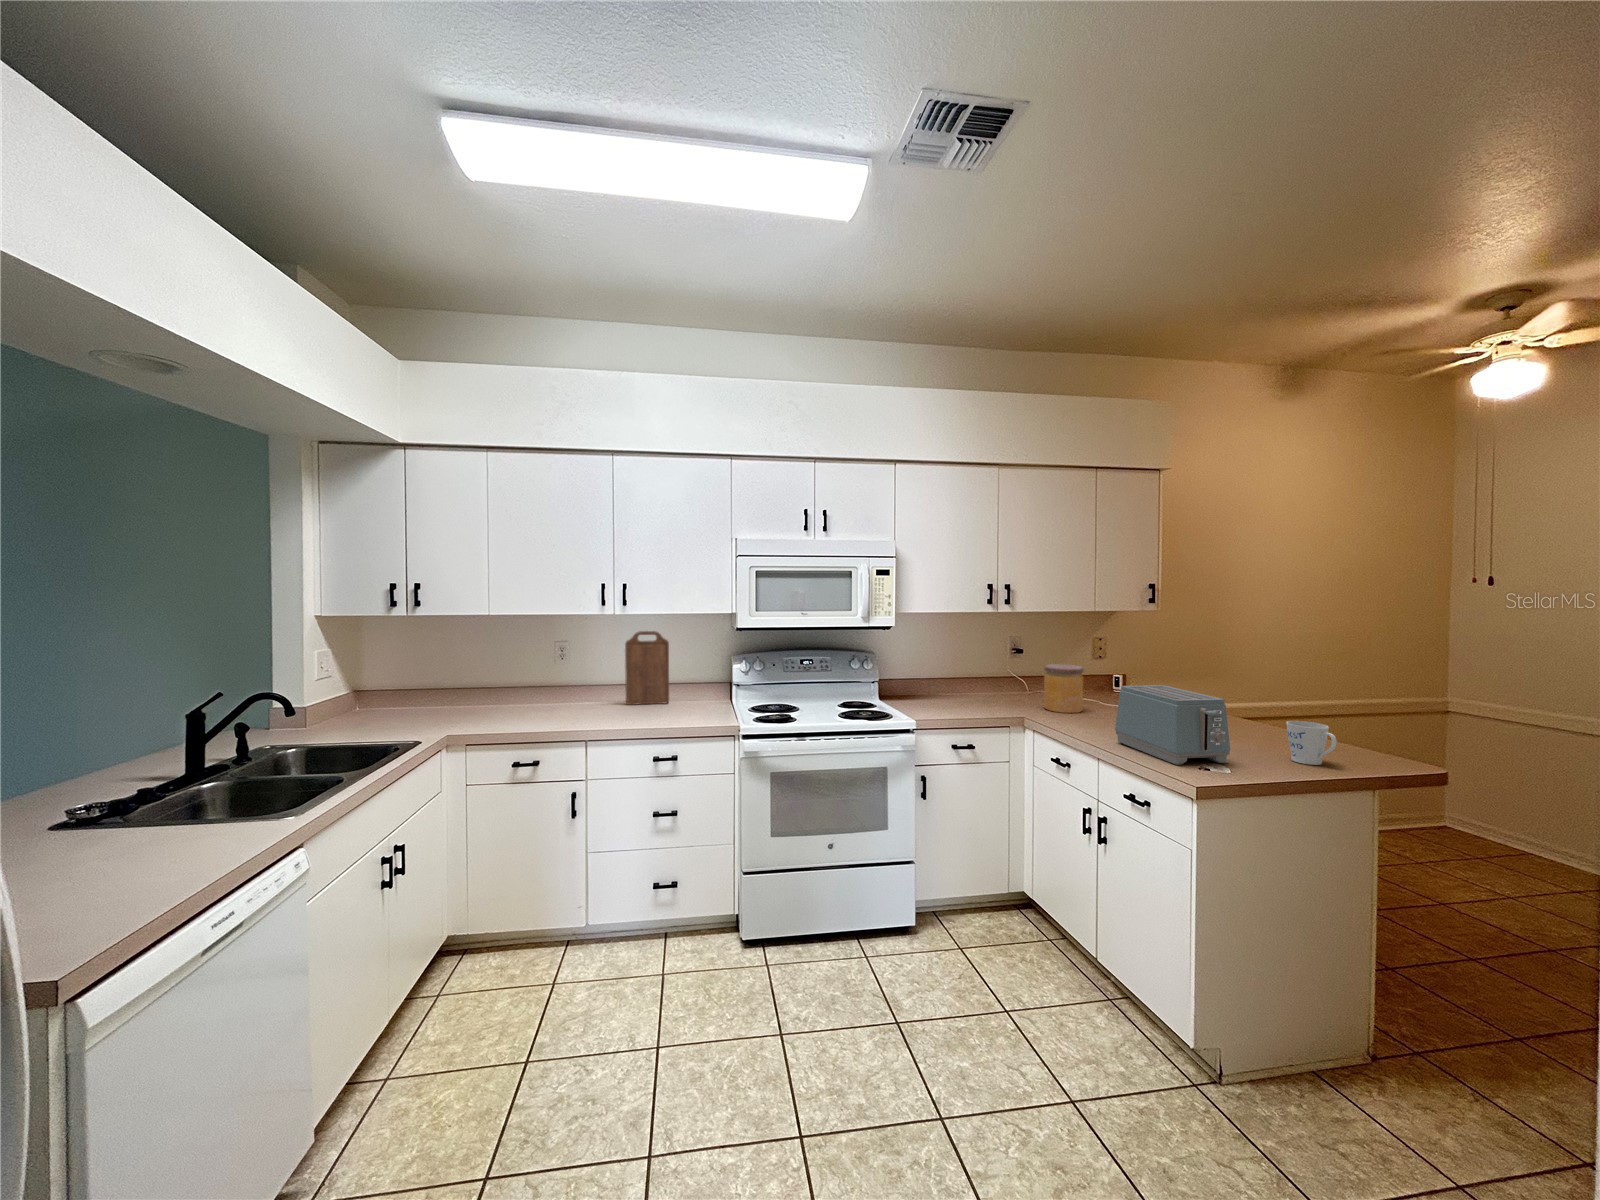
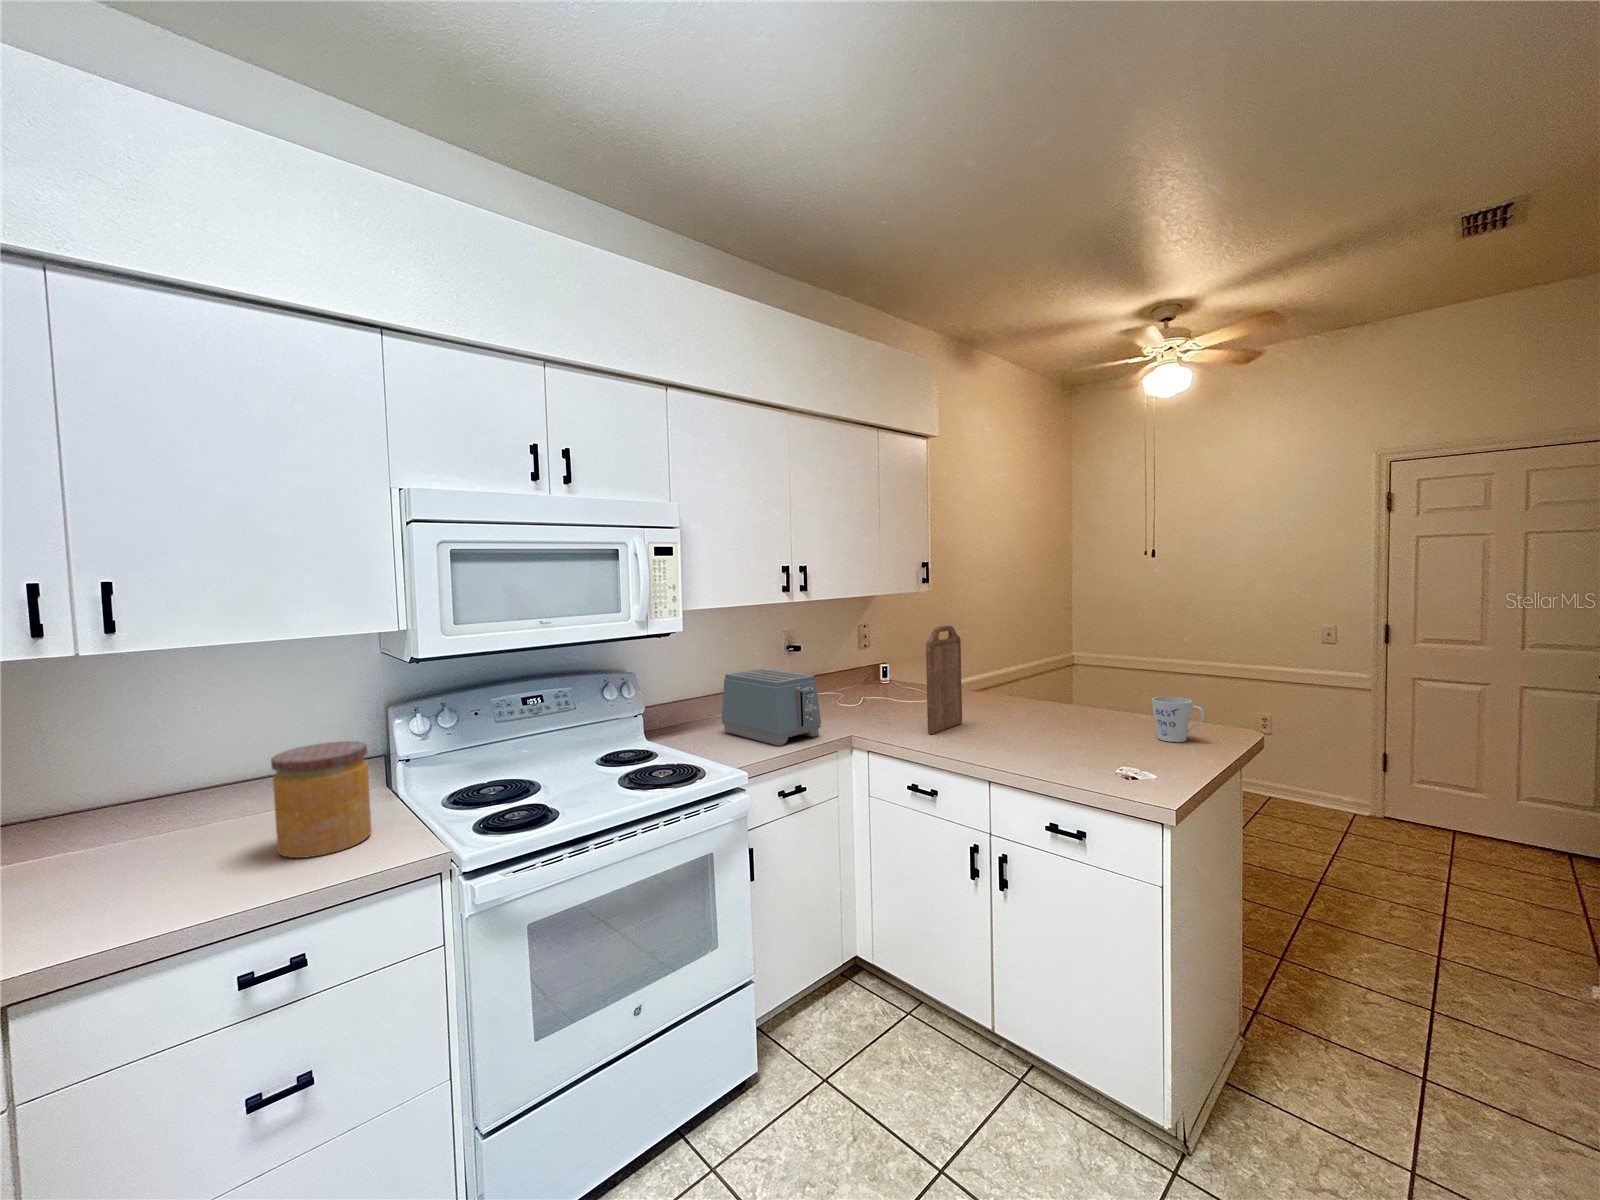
cutting board: present [625,631,669,705] -> present [926,625,962,734]
jar: present [1044,664,1084,713] -> present [271,741,372,858]
toaster: present [1115,685,1230,765] -> present [722,669,821,746]

